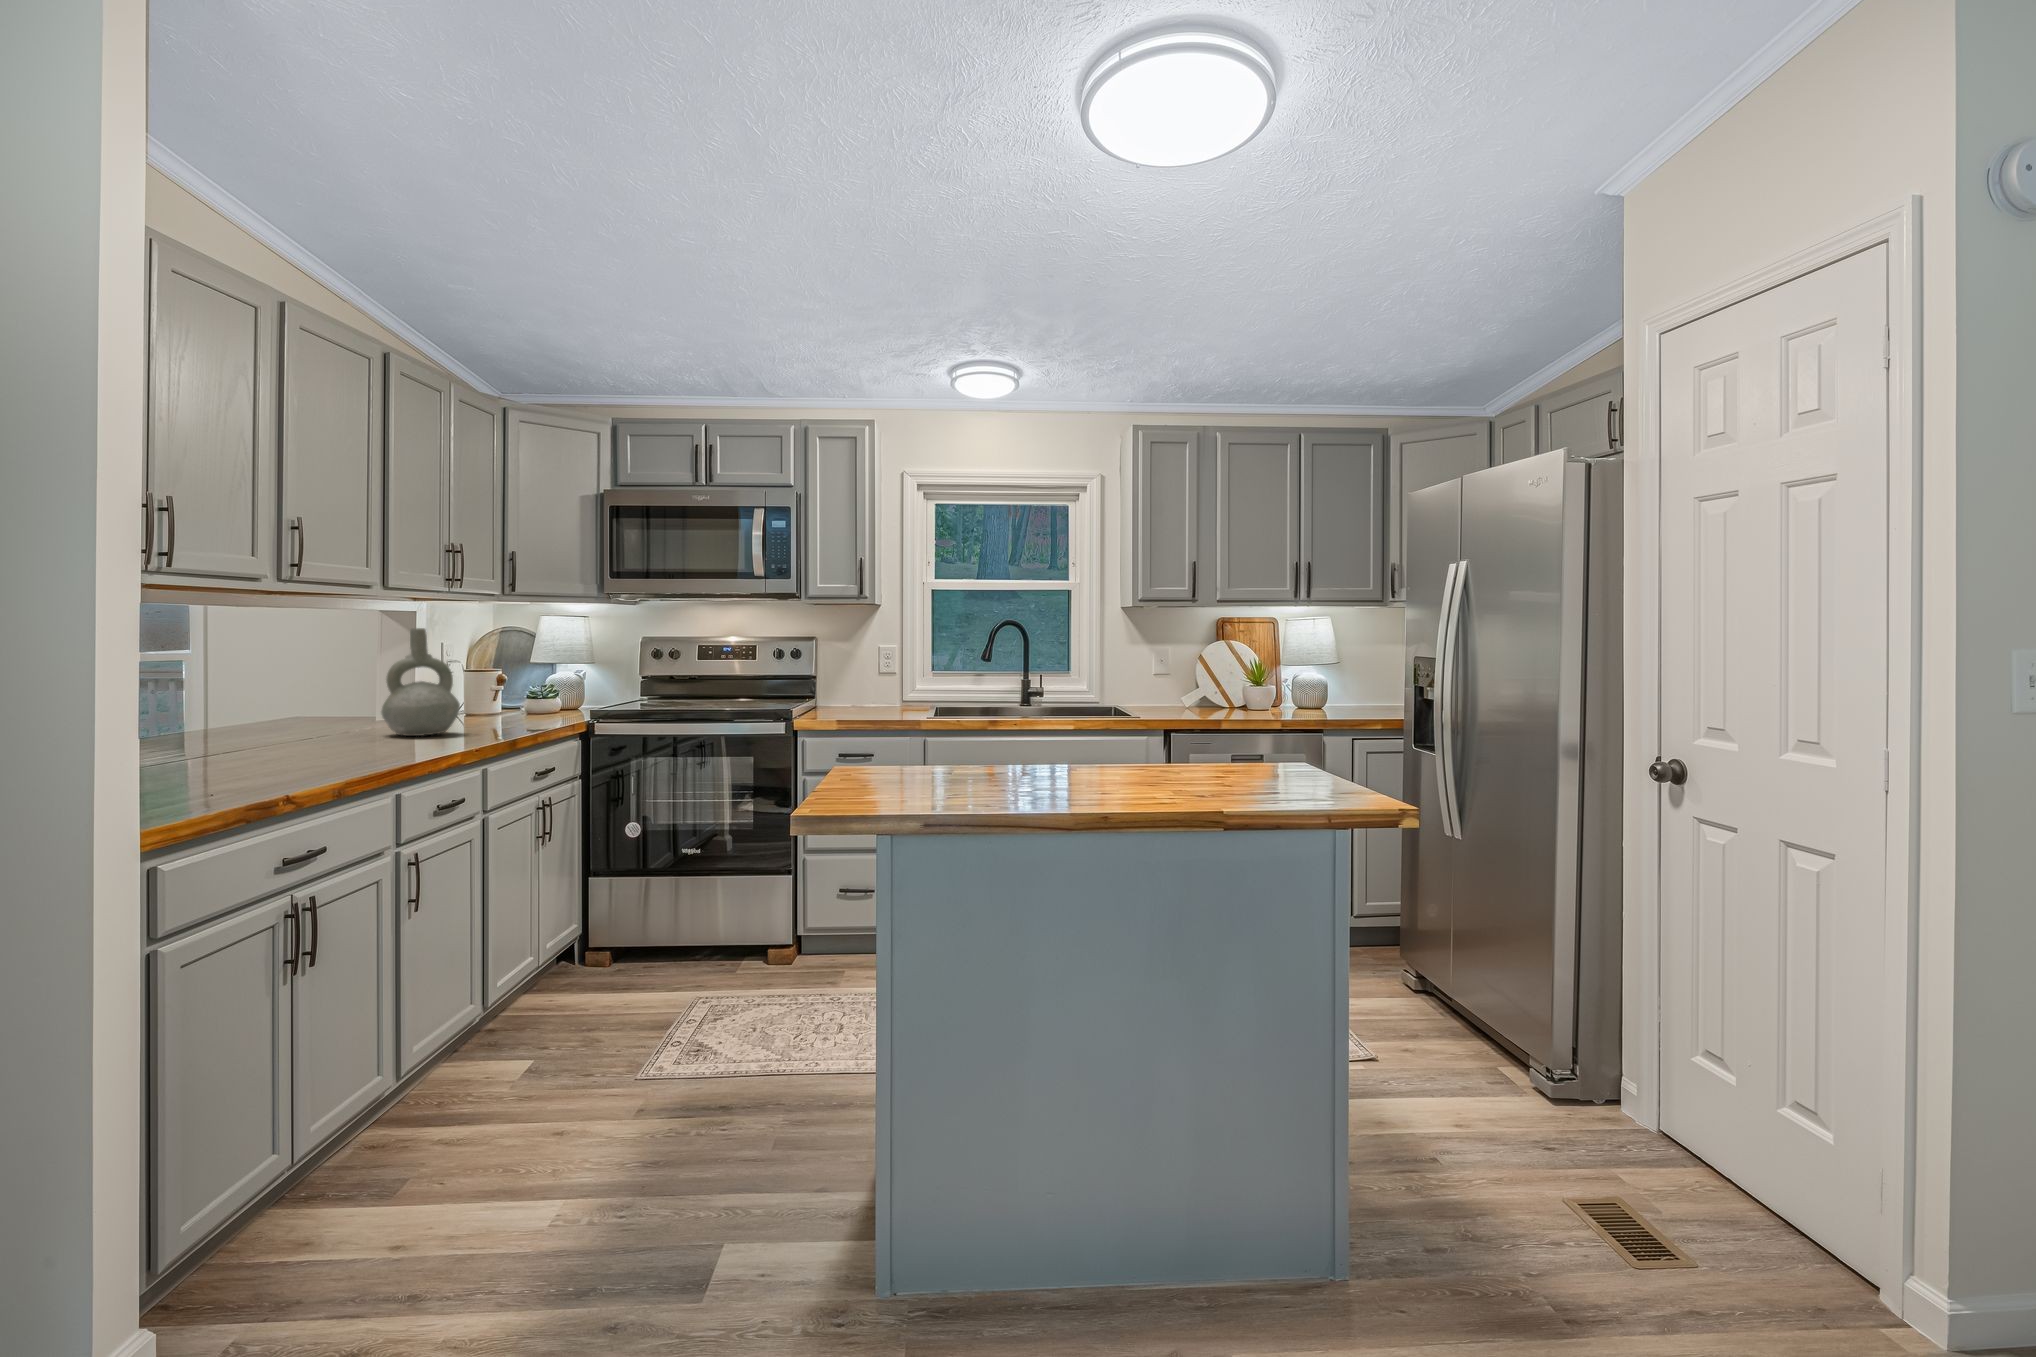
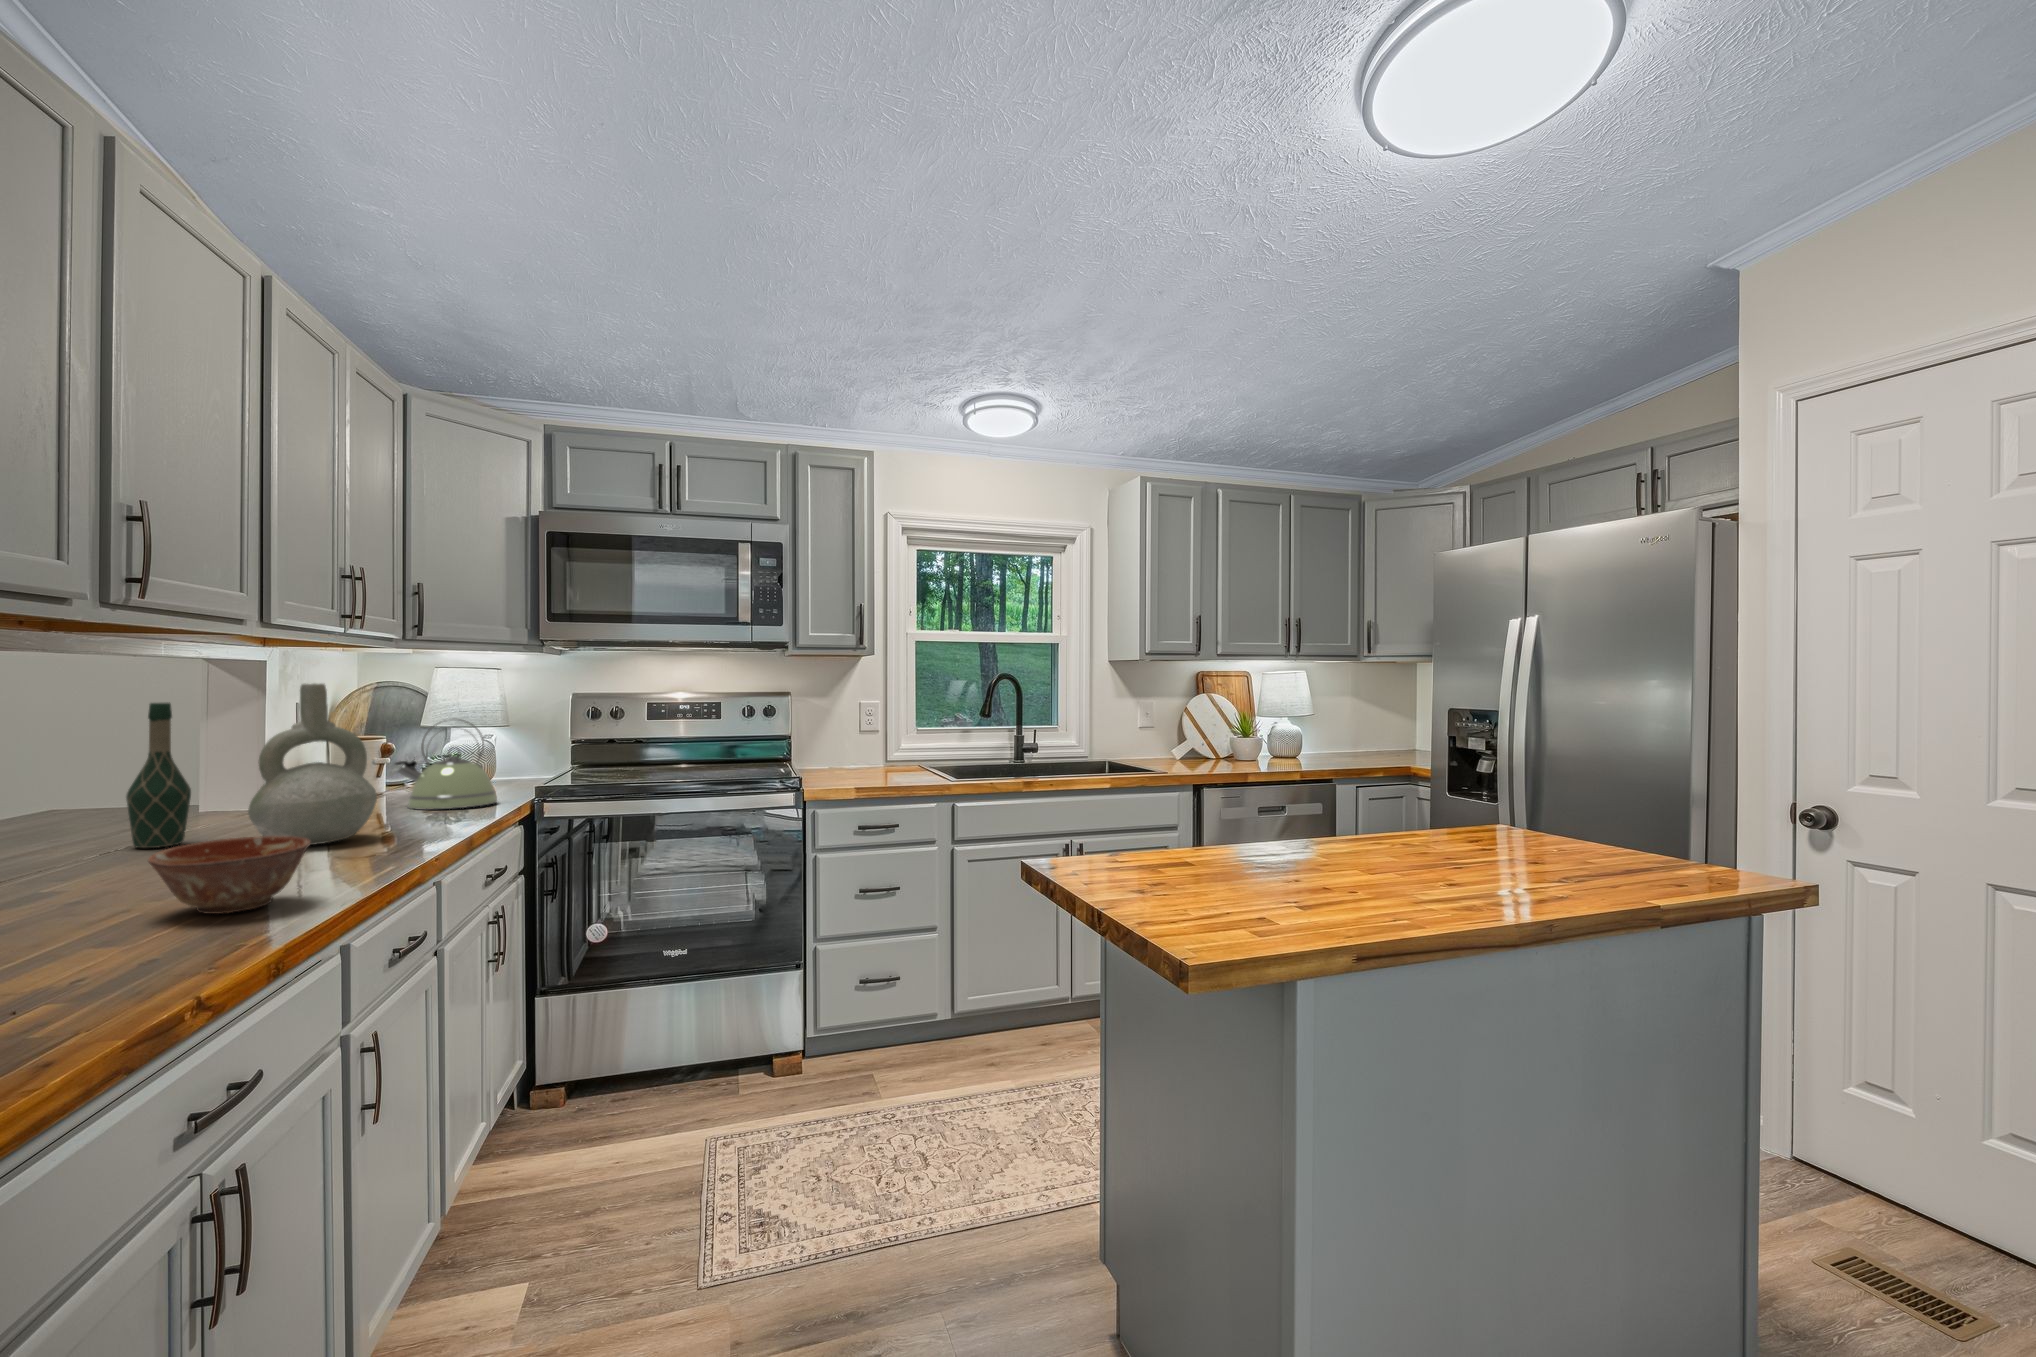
wine bottle: none [317,640,353,733] -> present [126,703,191,848]
kettle: none [493,655,565,722] -> present [395,719,497,810]
ceramic bowl: none [301,720,387,761] -> present [148,836,311,914]

